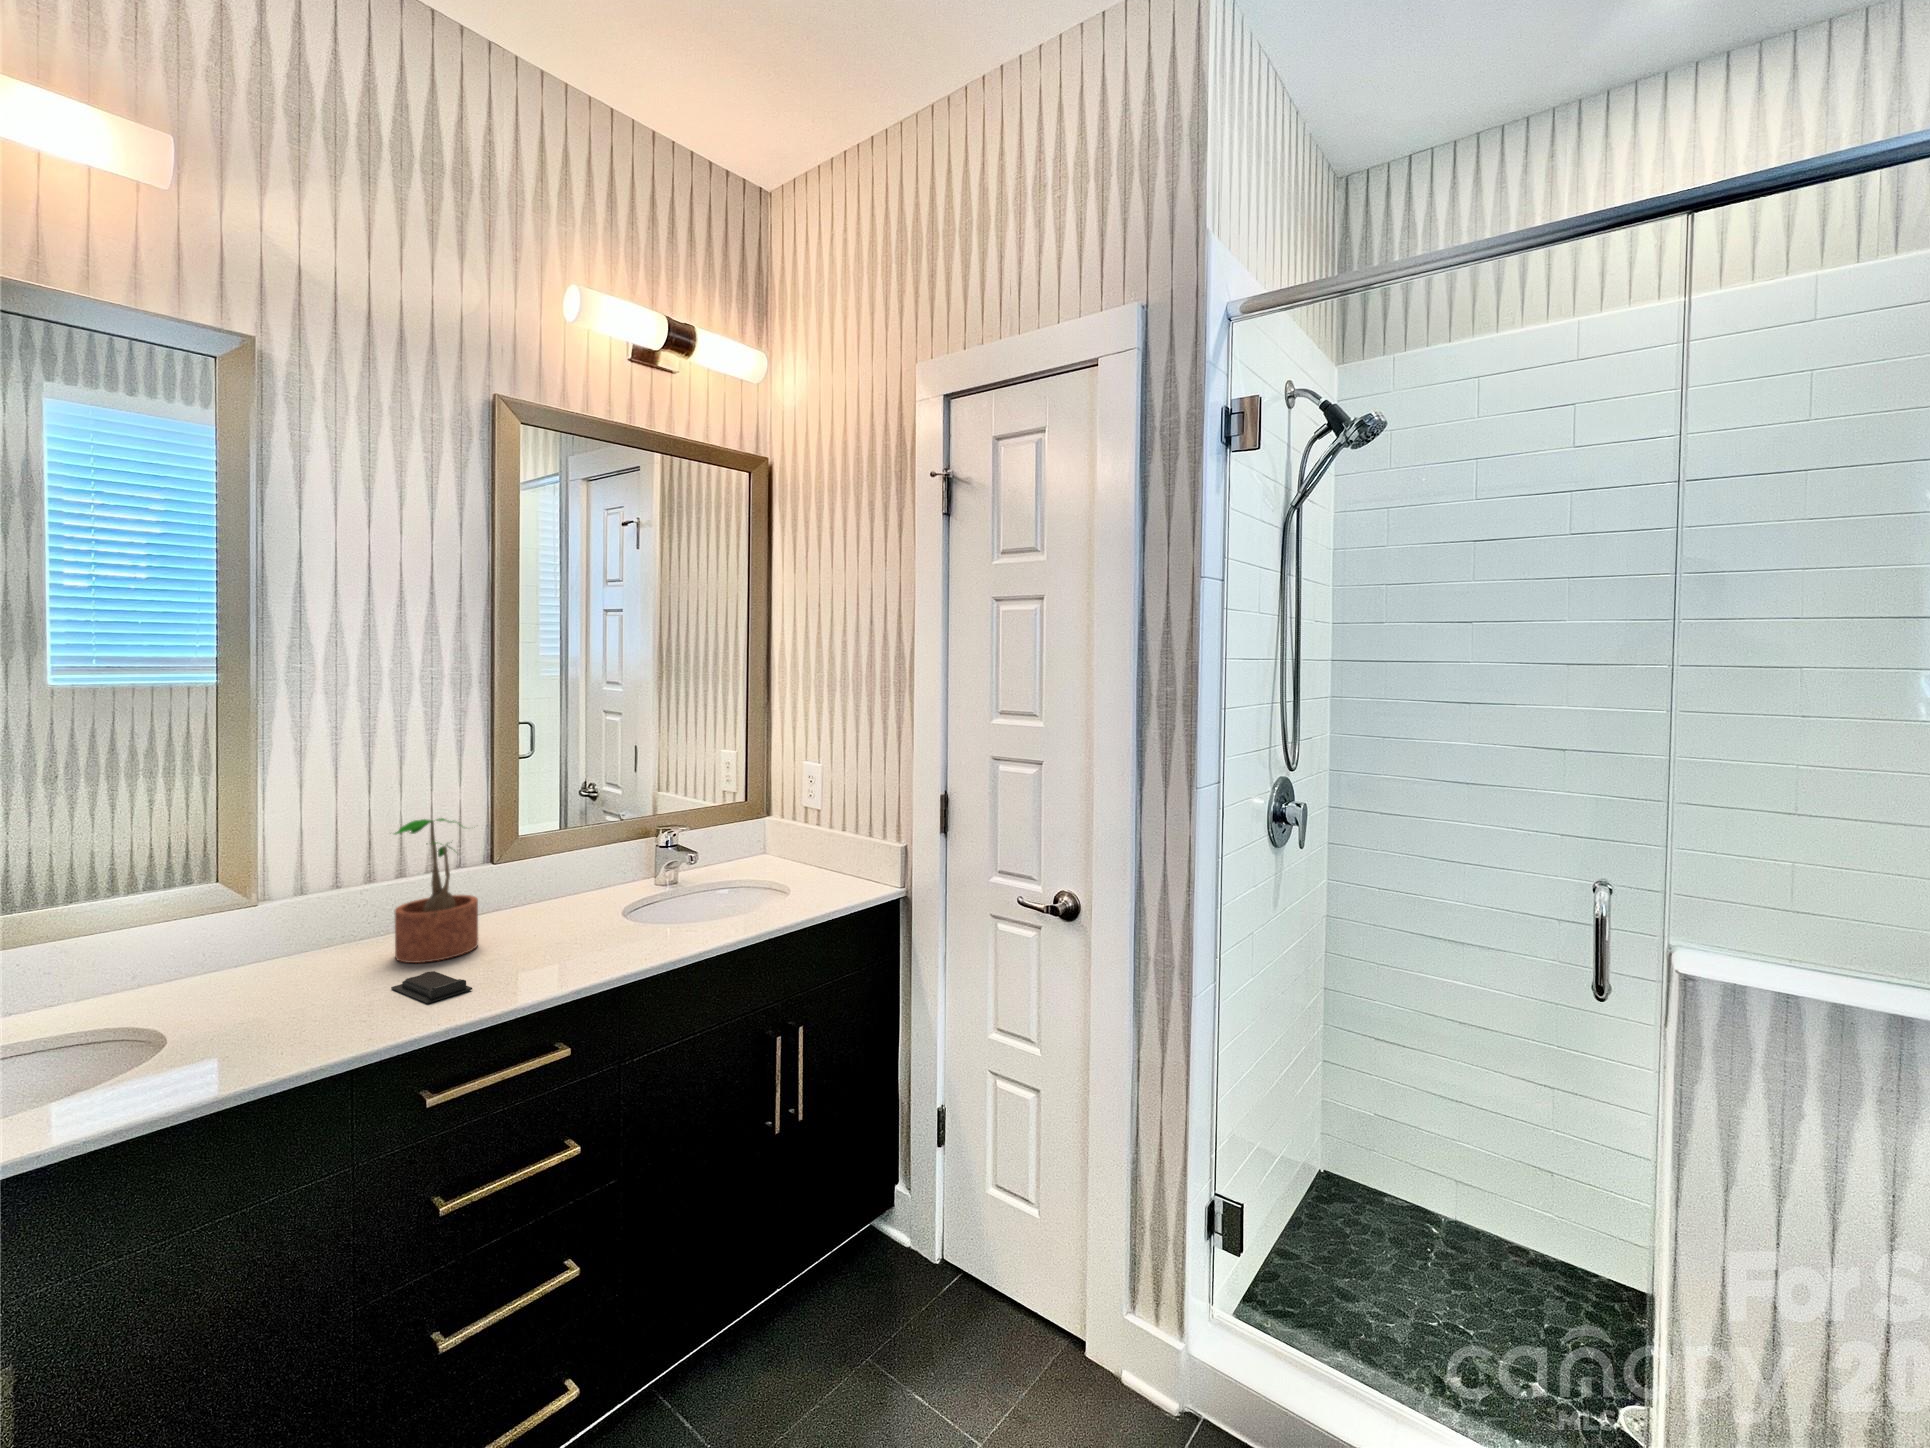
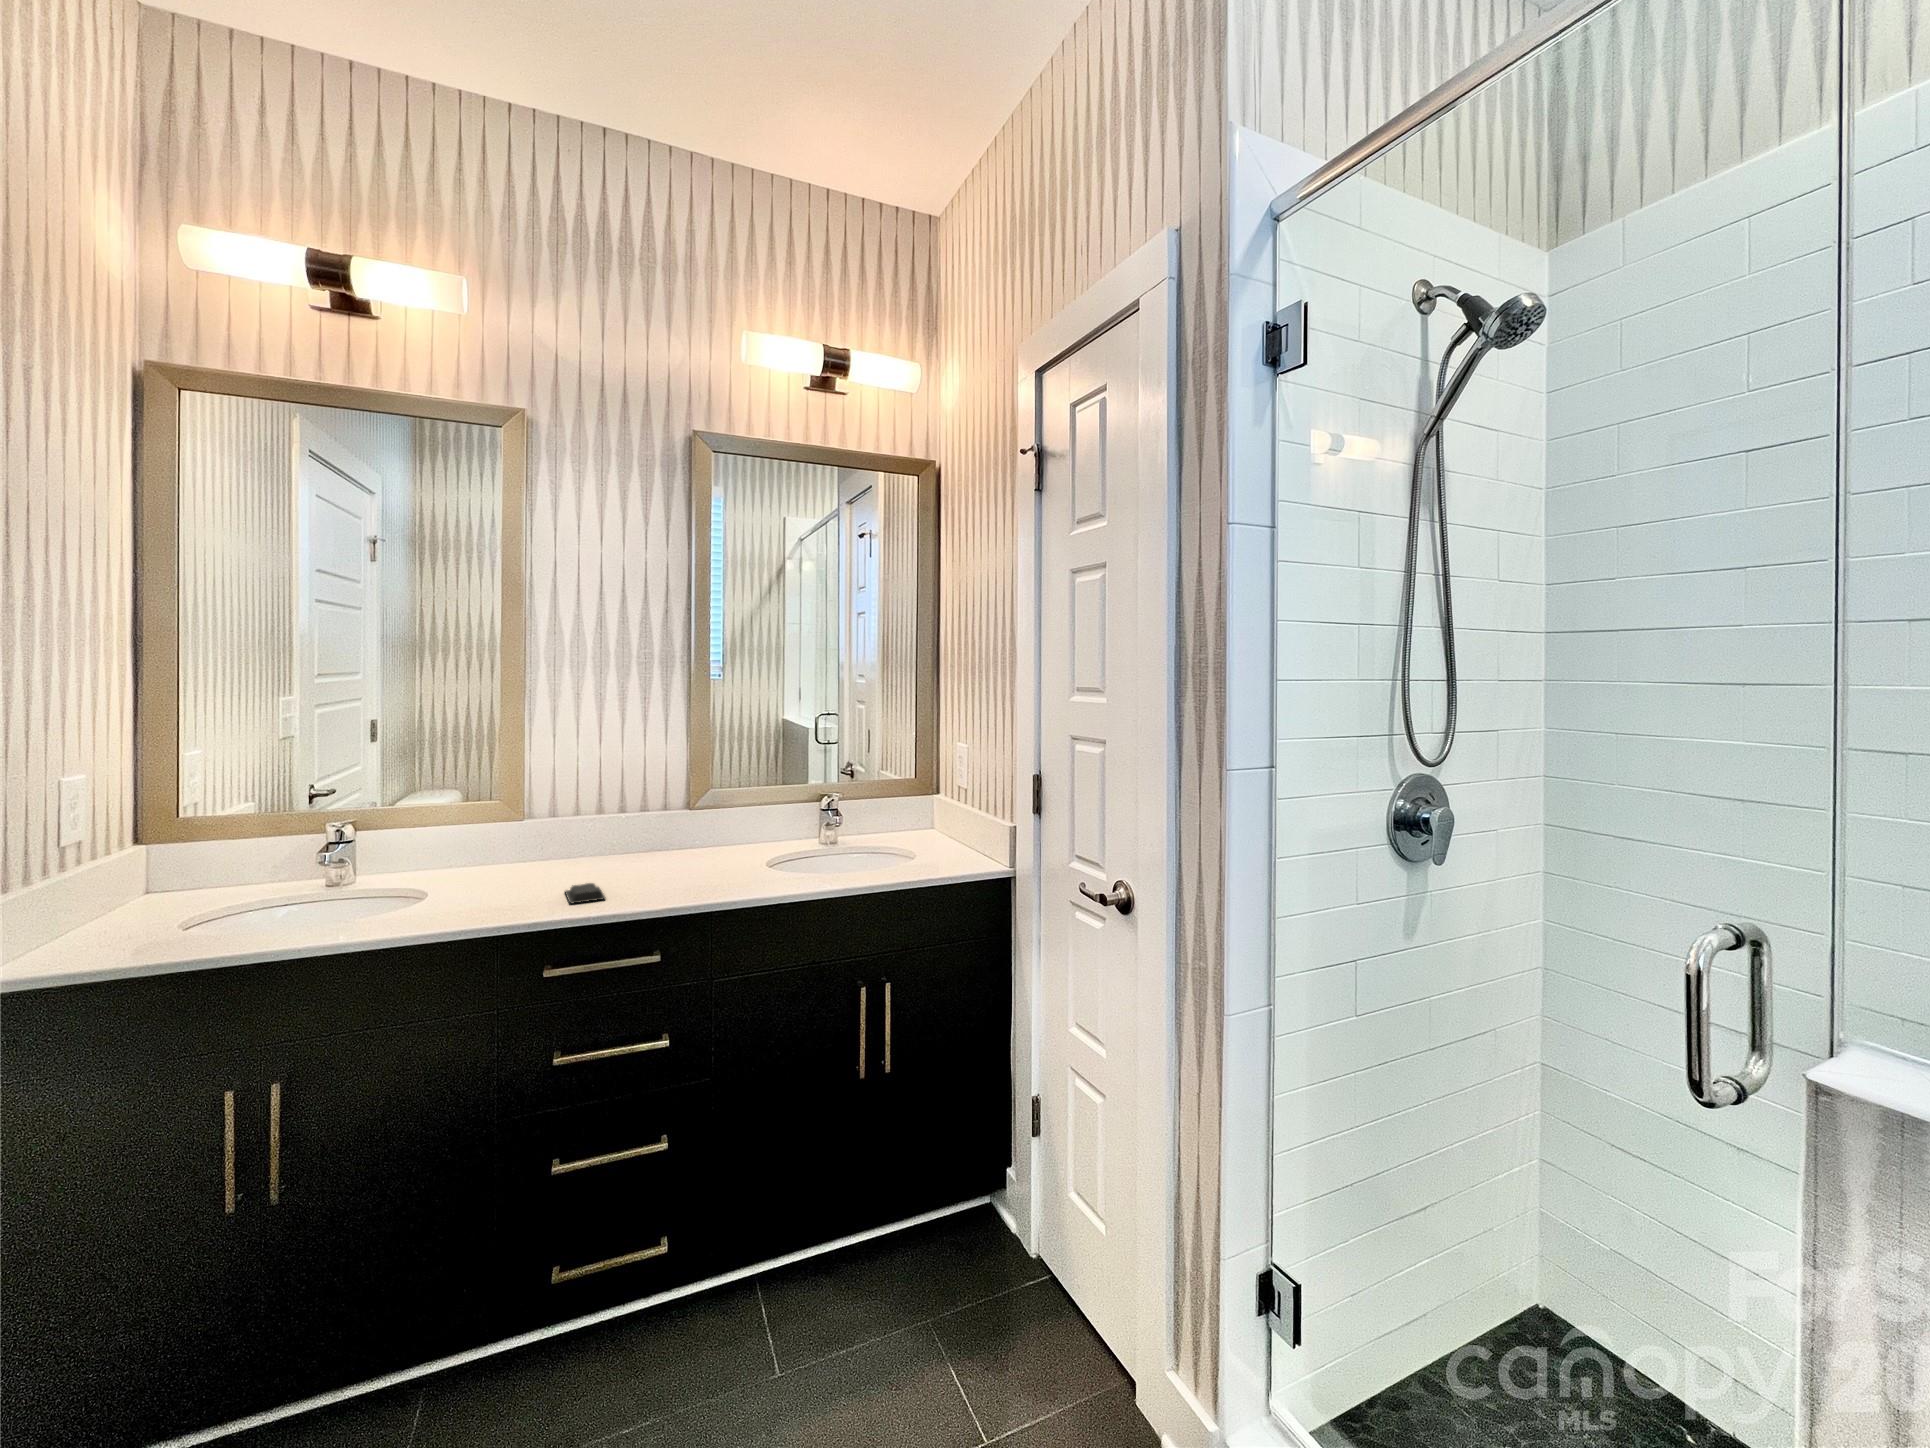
potted plant: present [395,818,478,963] -> none [589,767,656,878]

